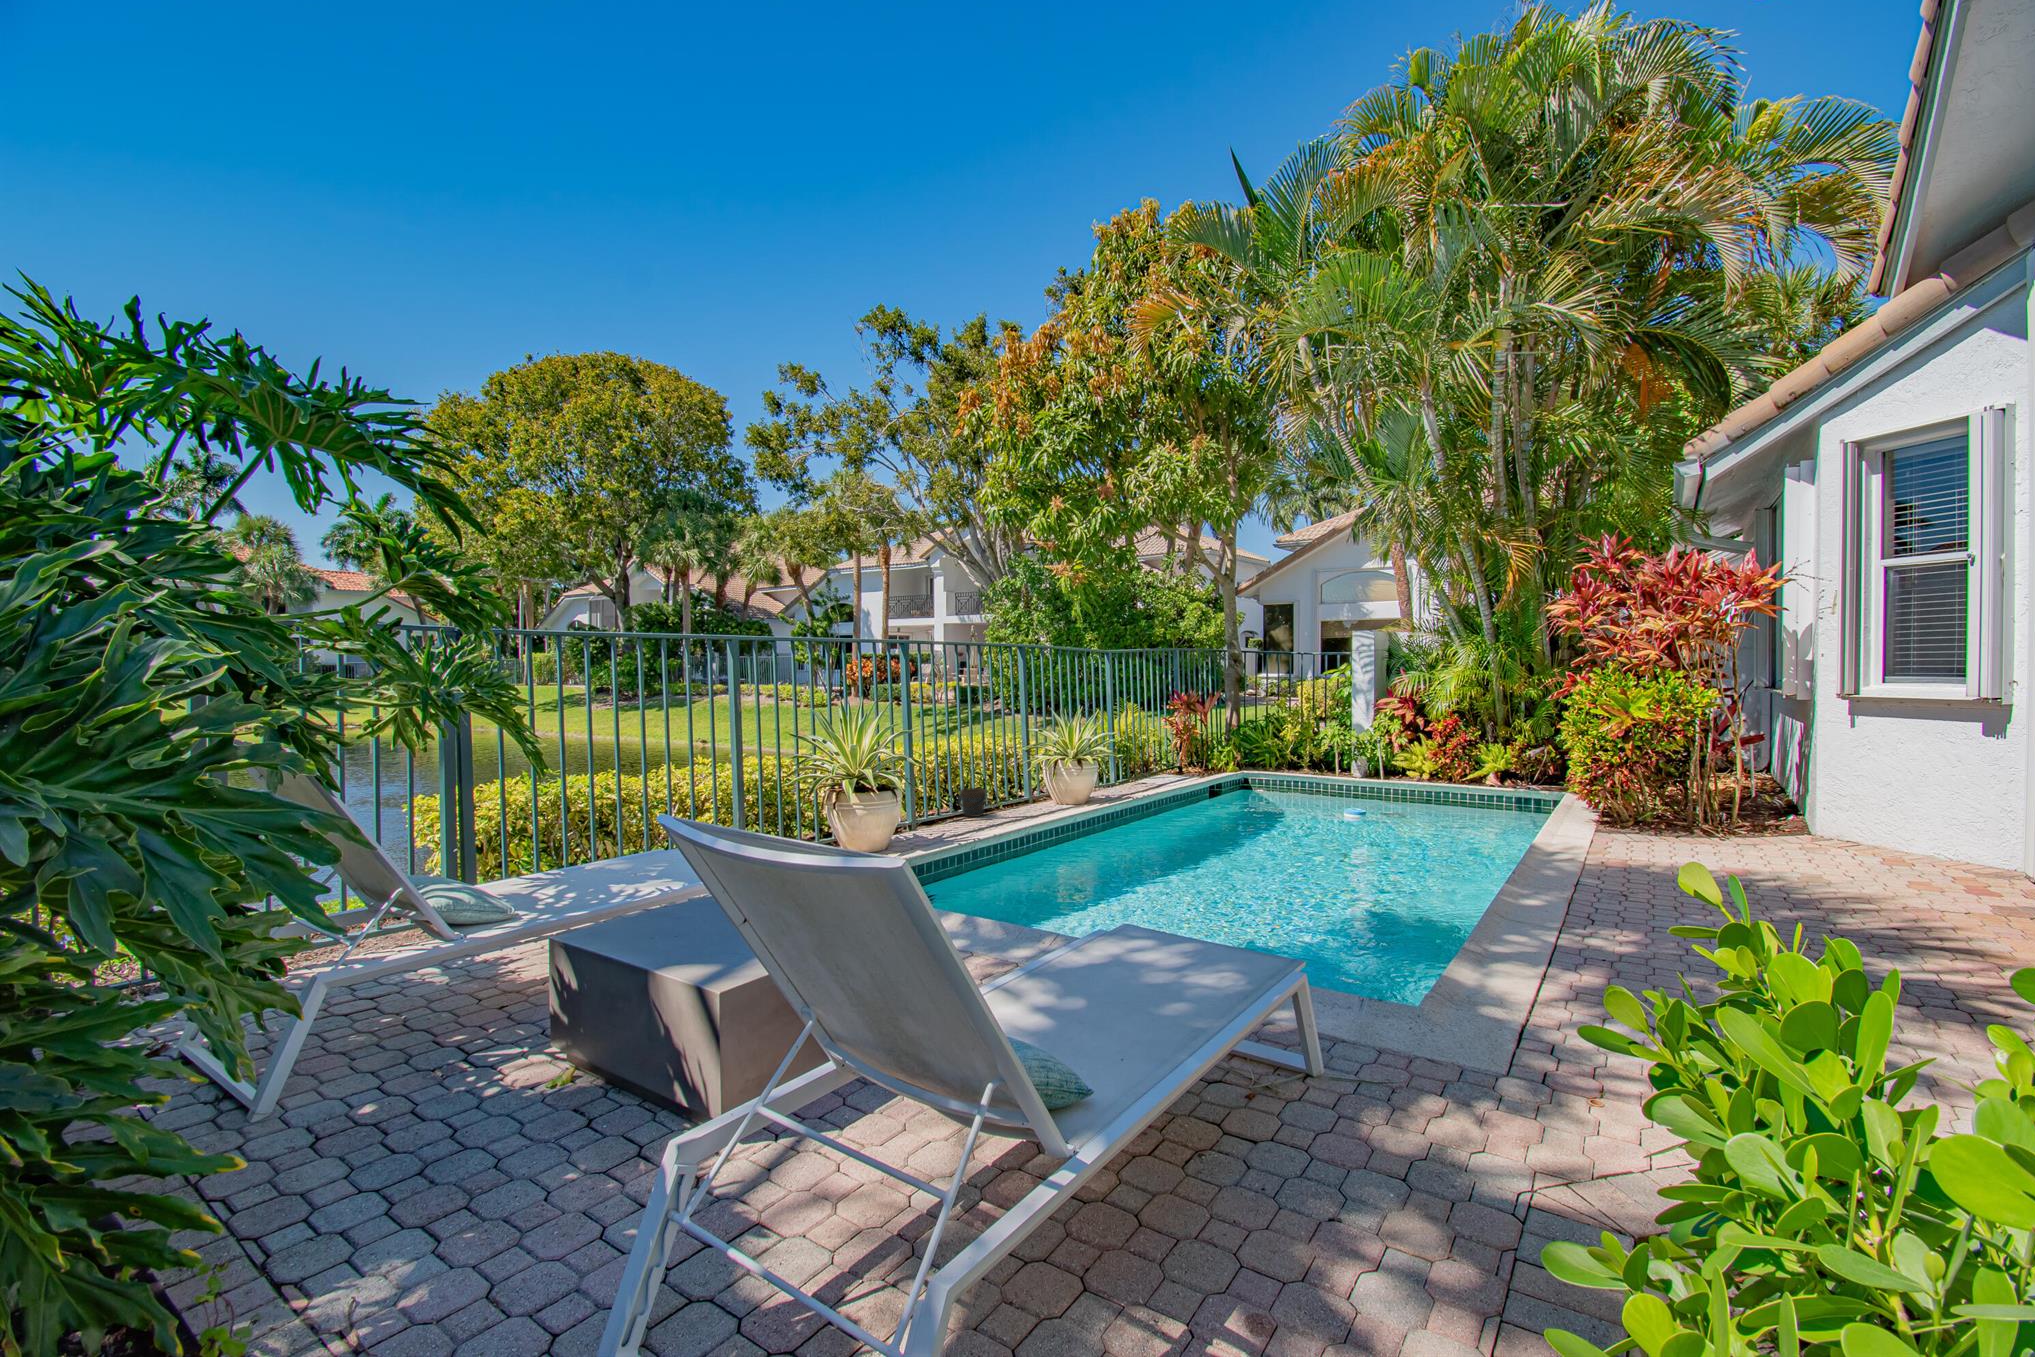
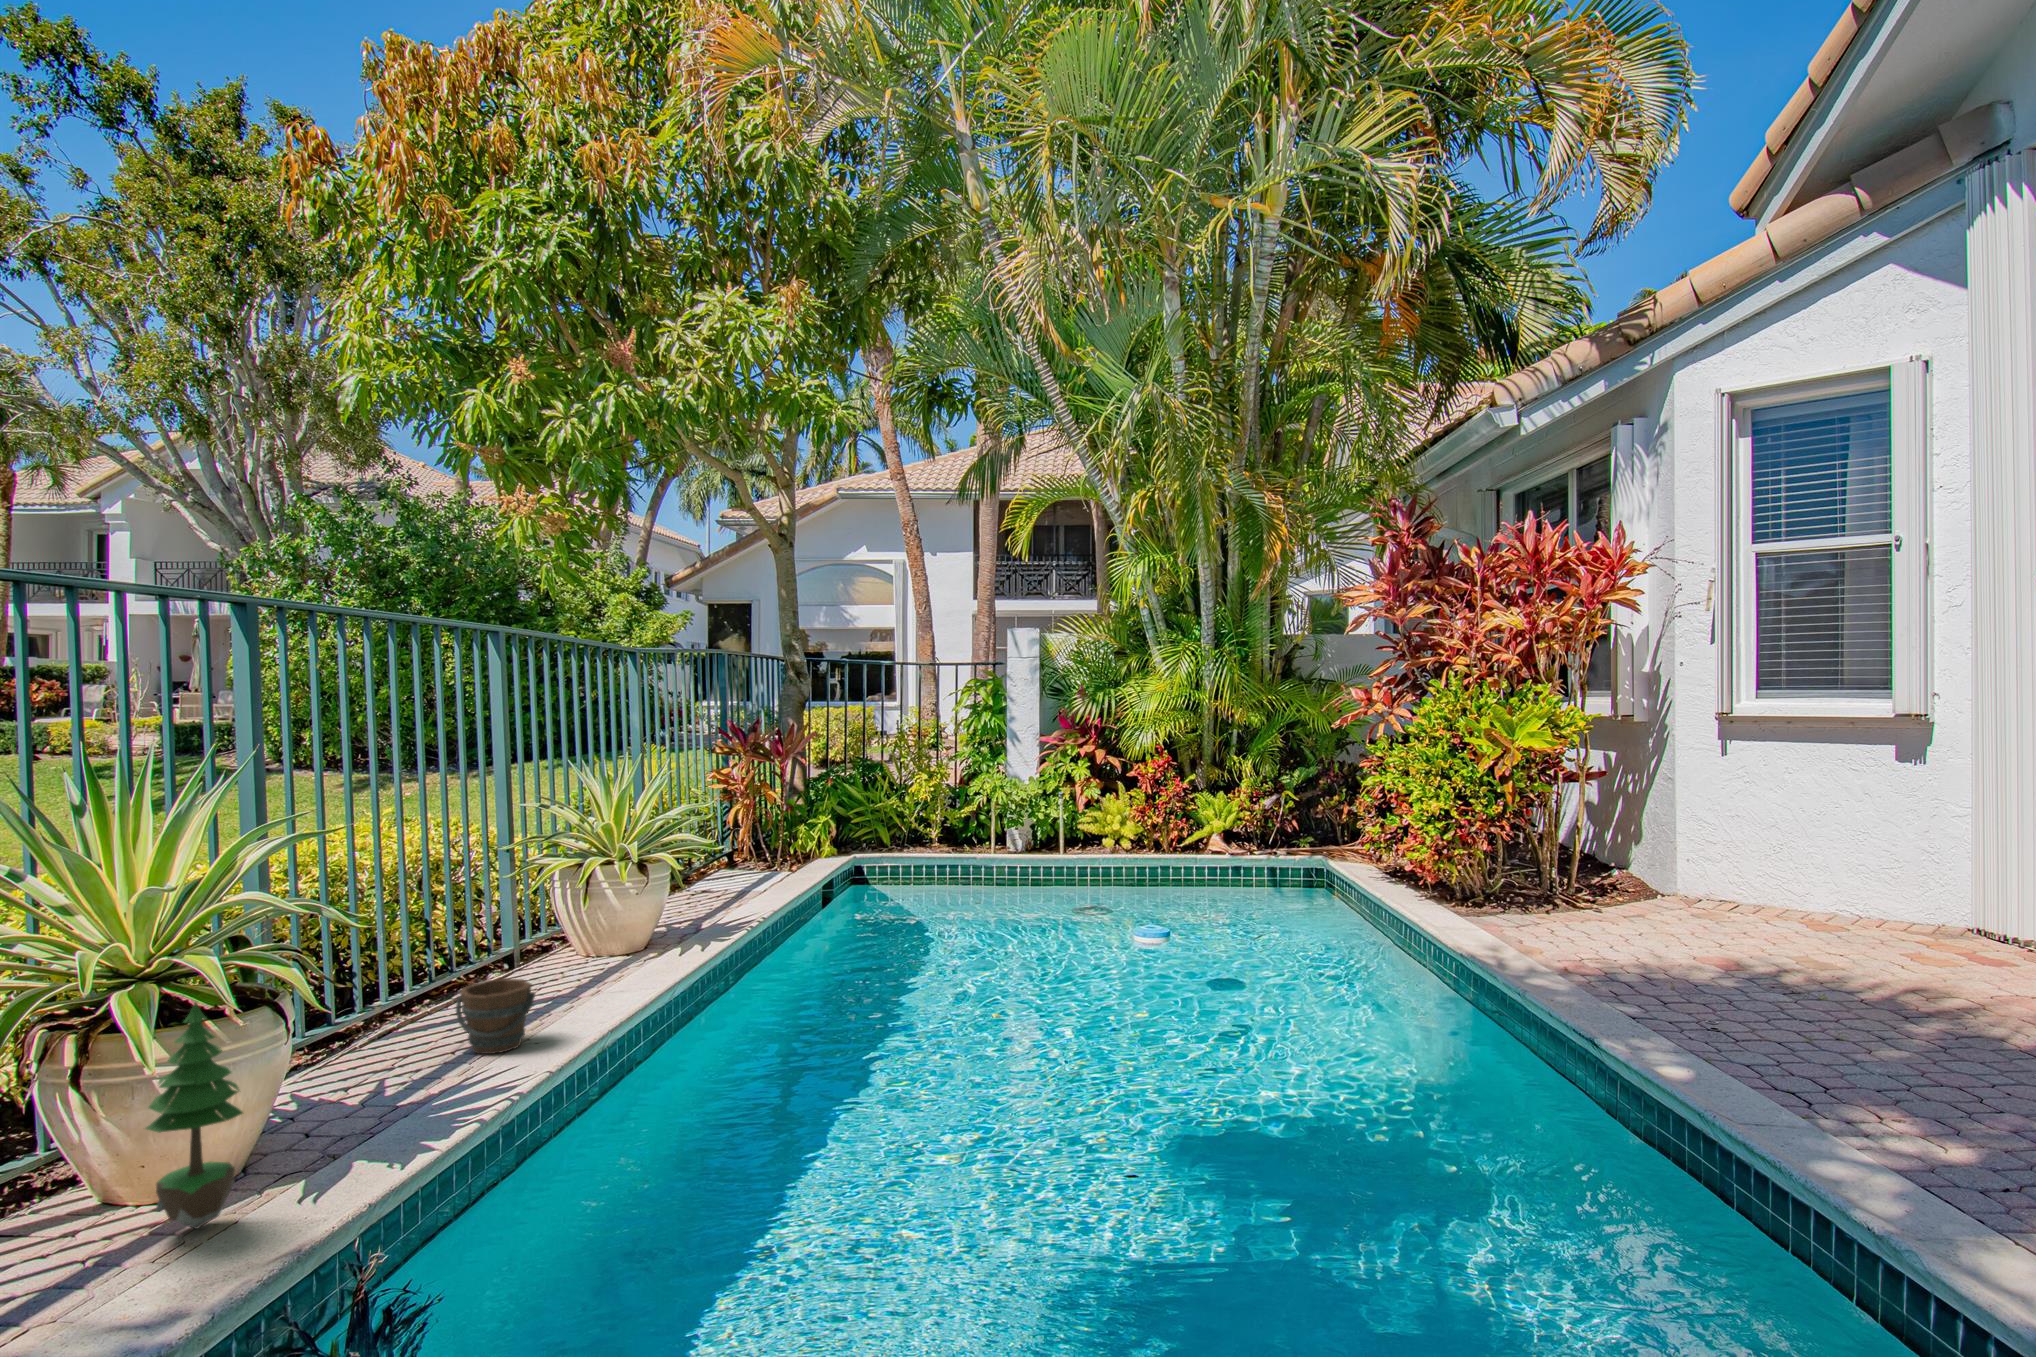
potted tree: none [833,766,860,840] -> present [145,1002,243,1229]

